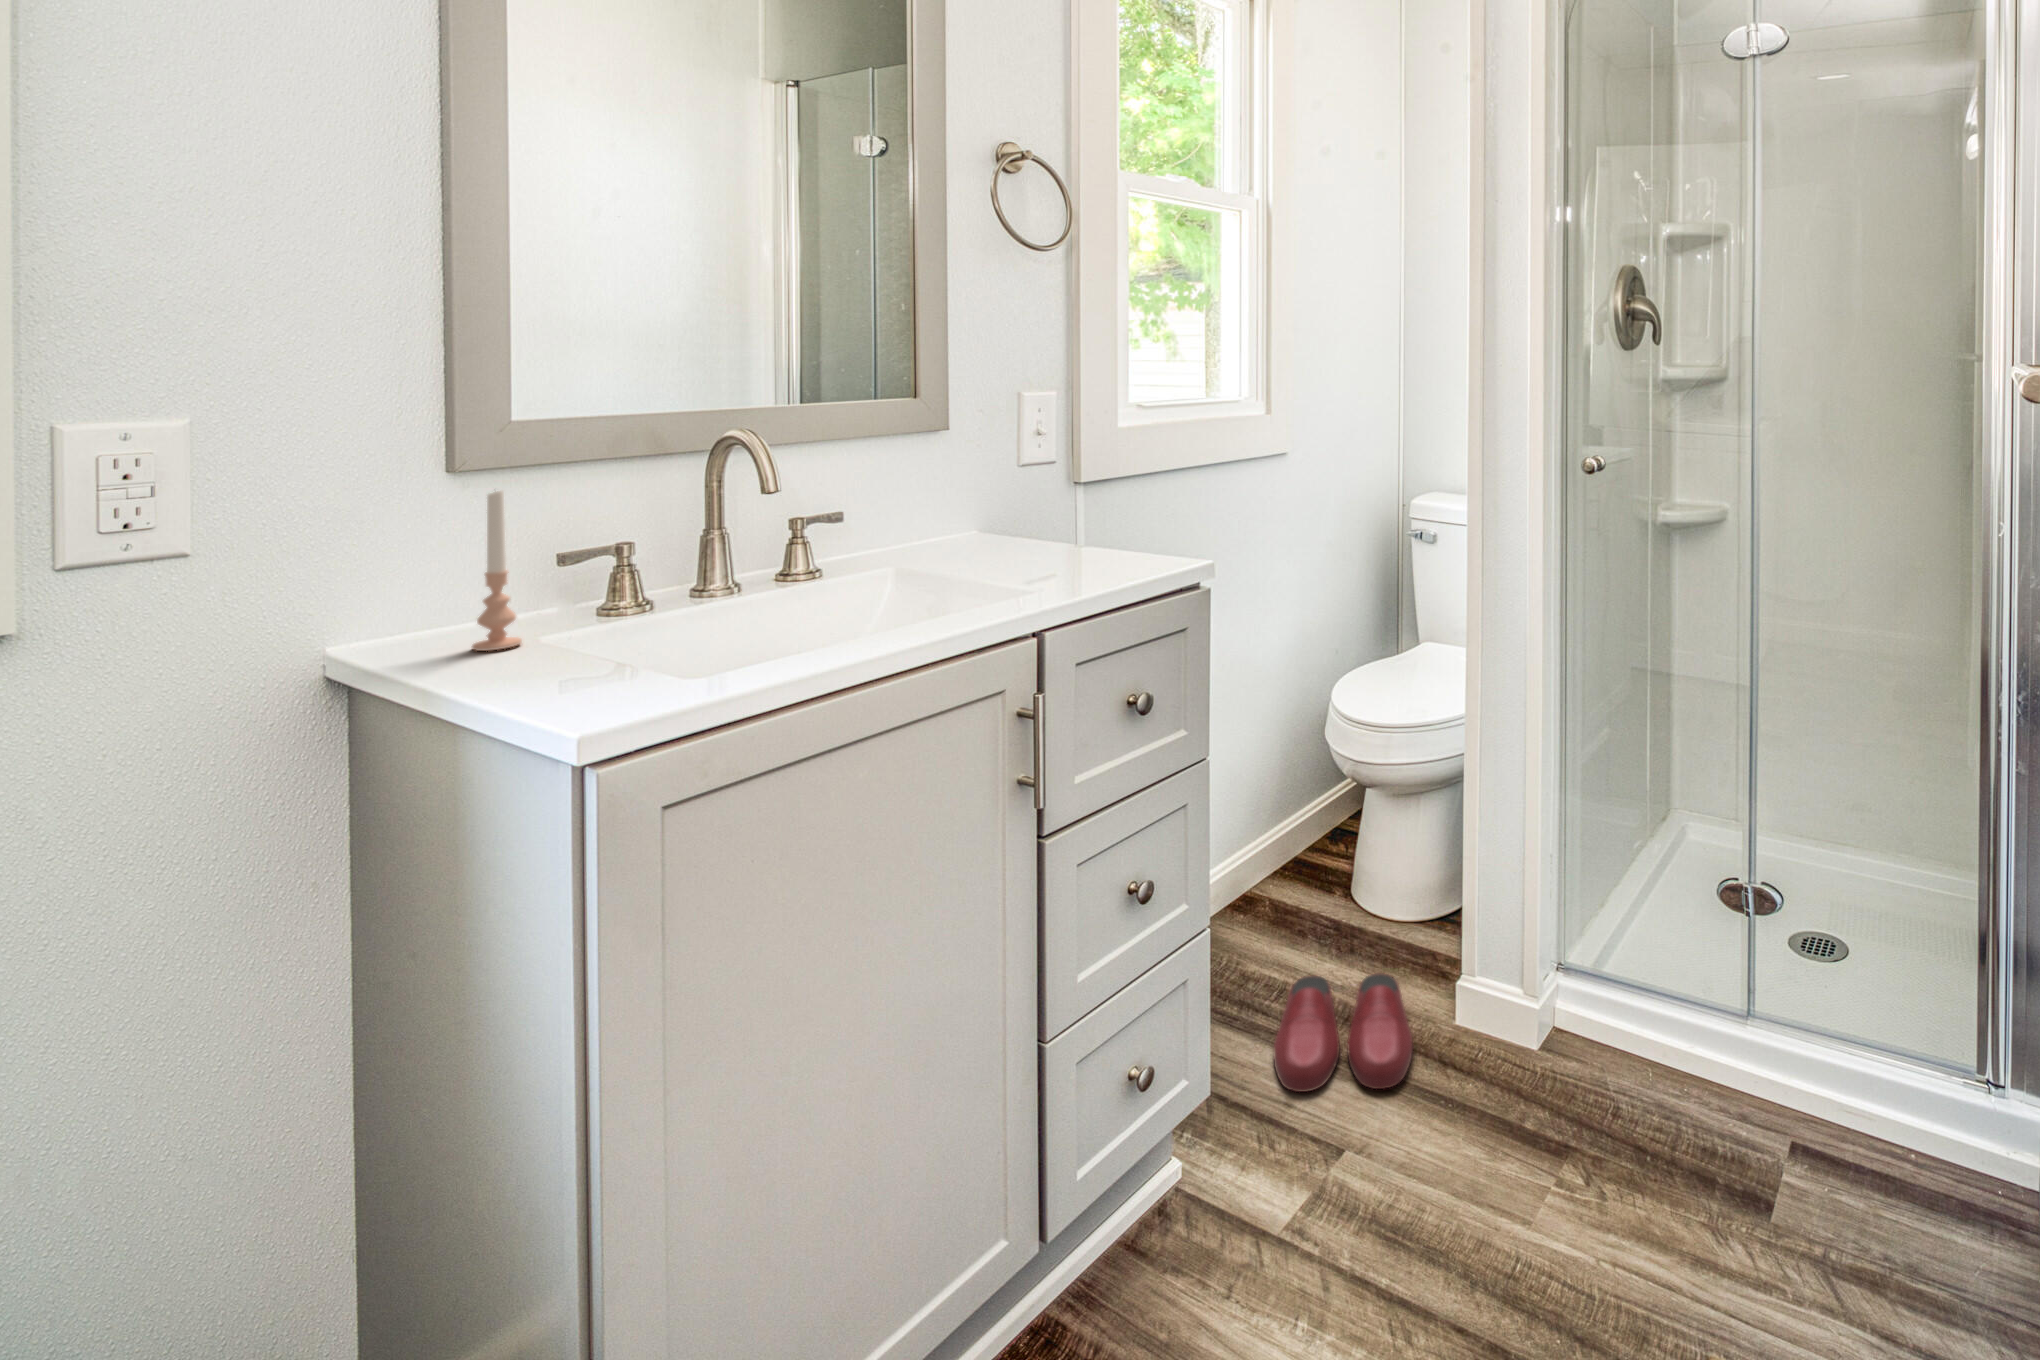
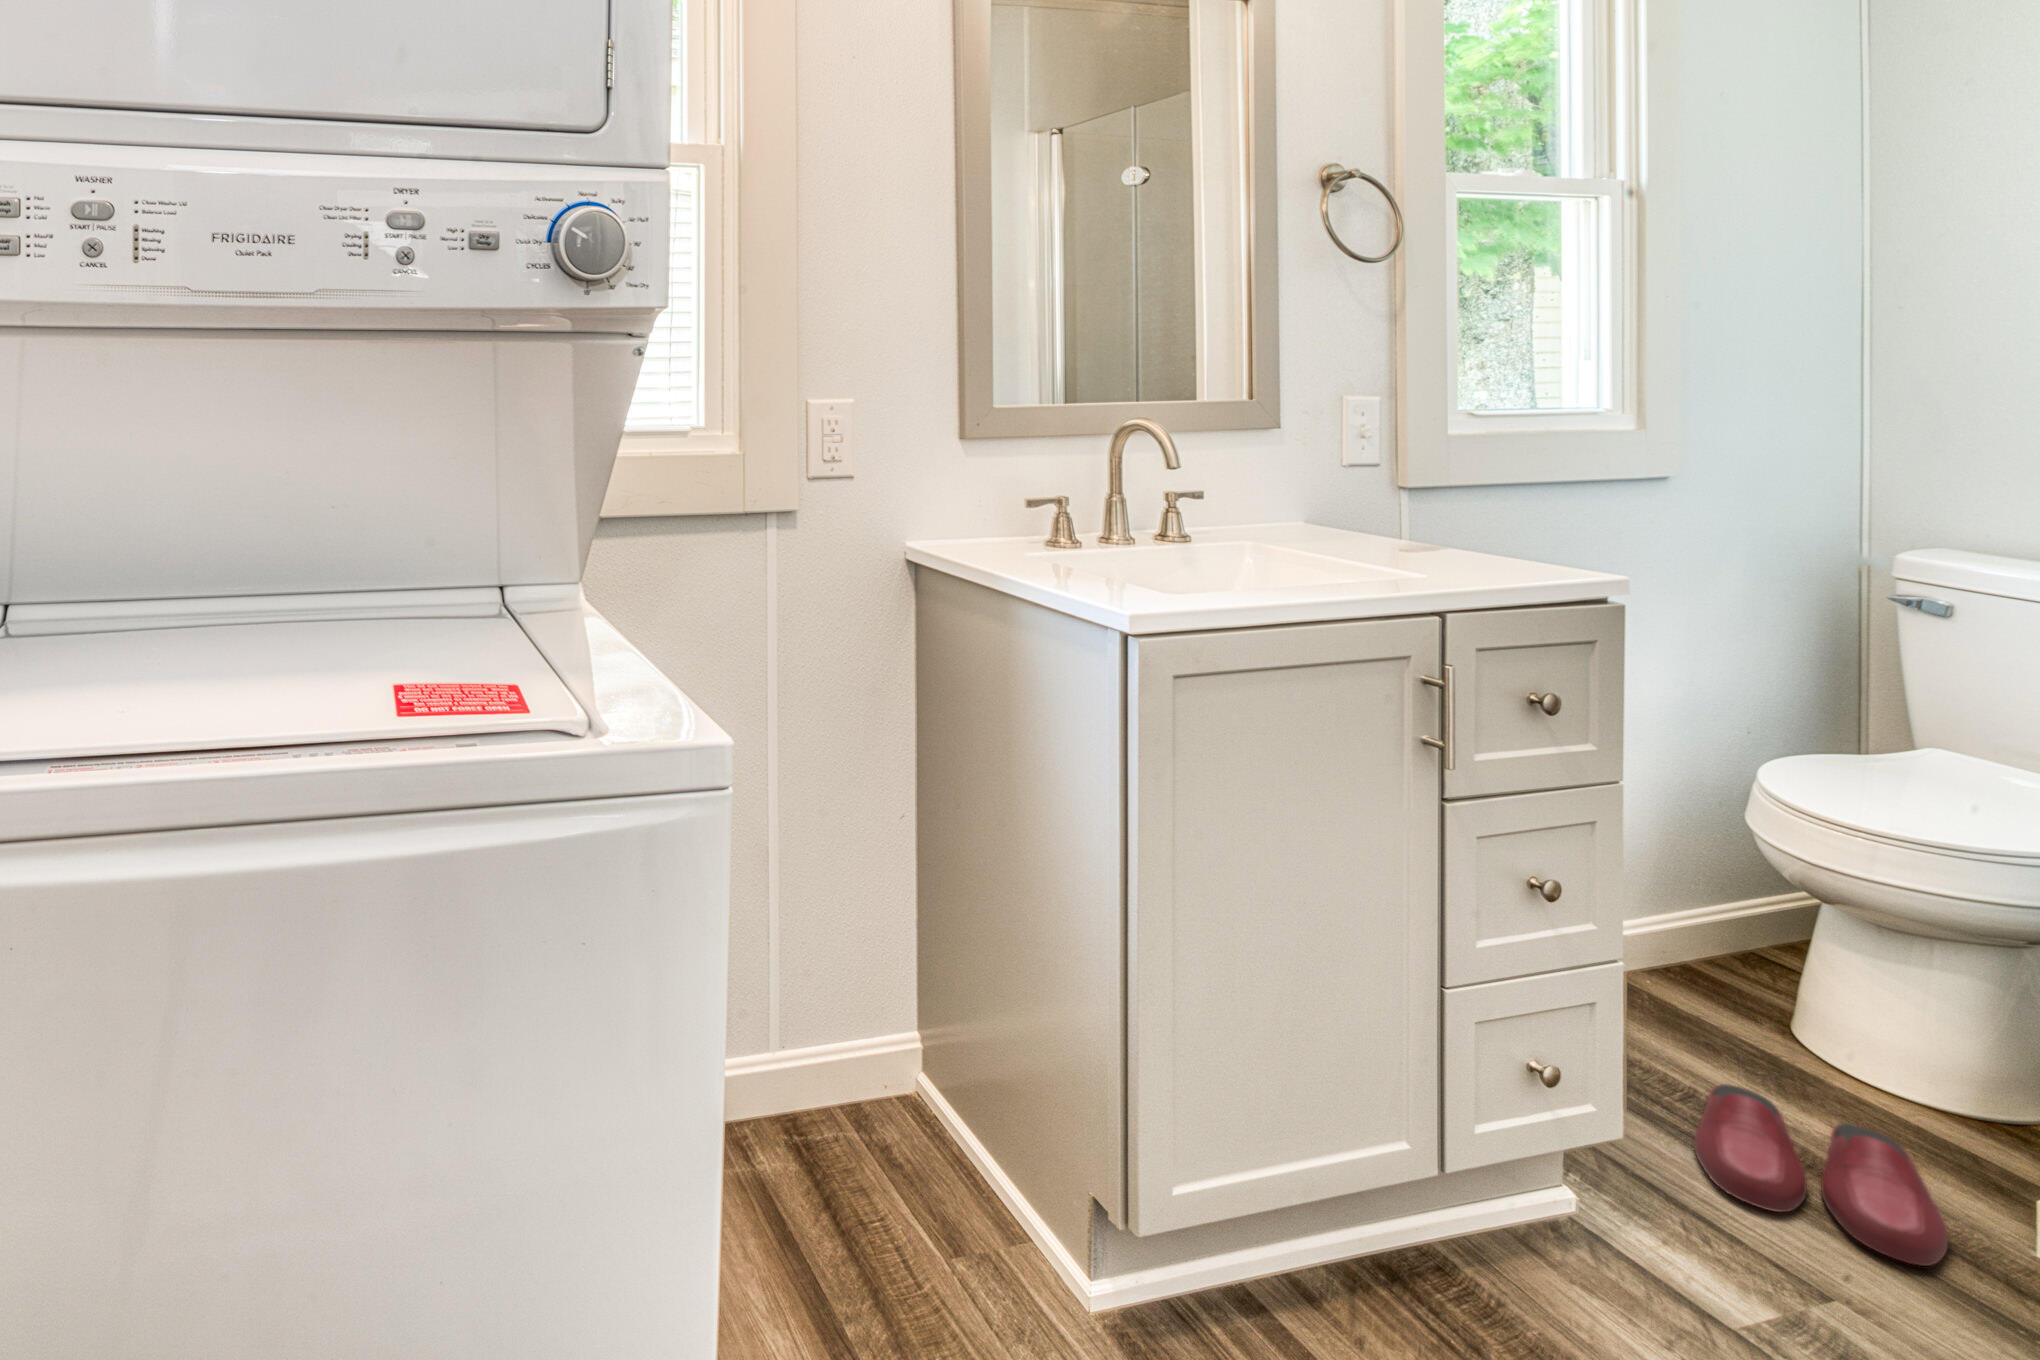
candle: present [472,491,522,651] -> none [982,451,1011,559]

